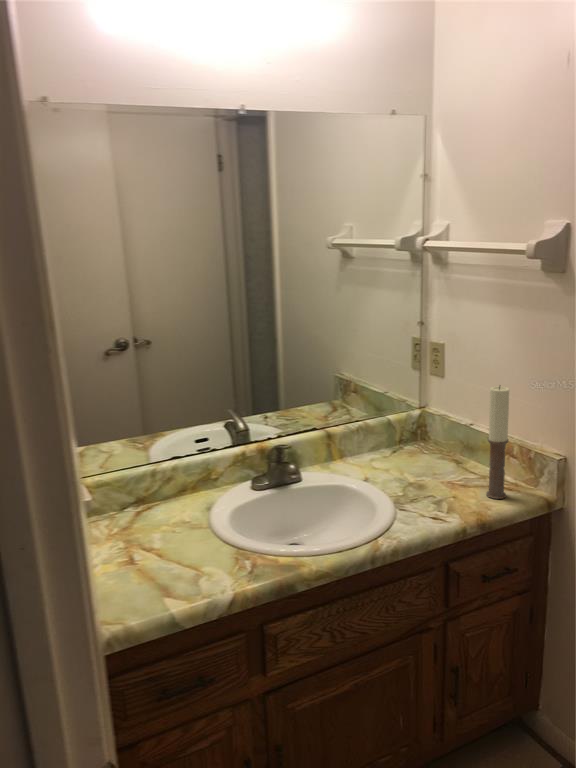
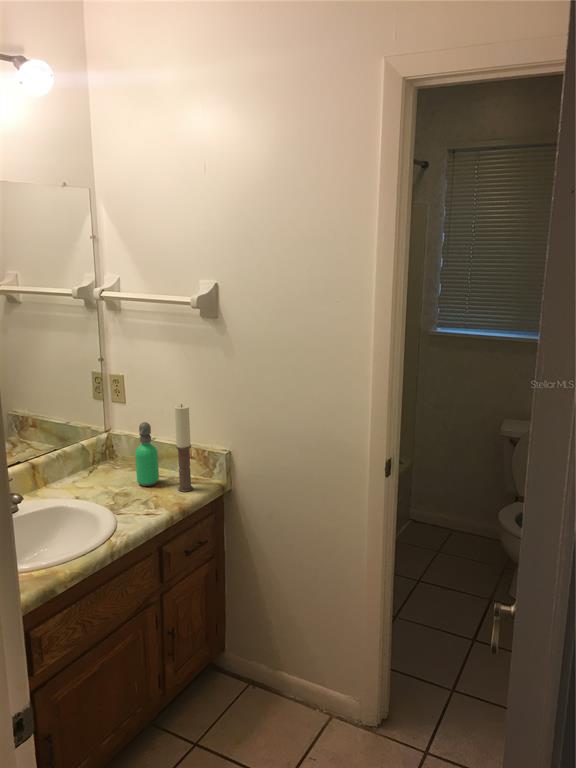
soap dispenser: none [439,403,467,482] -> present [135,422,159,486]

